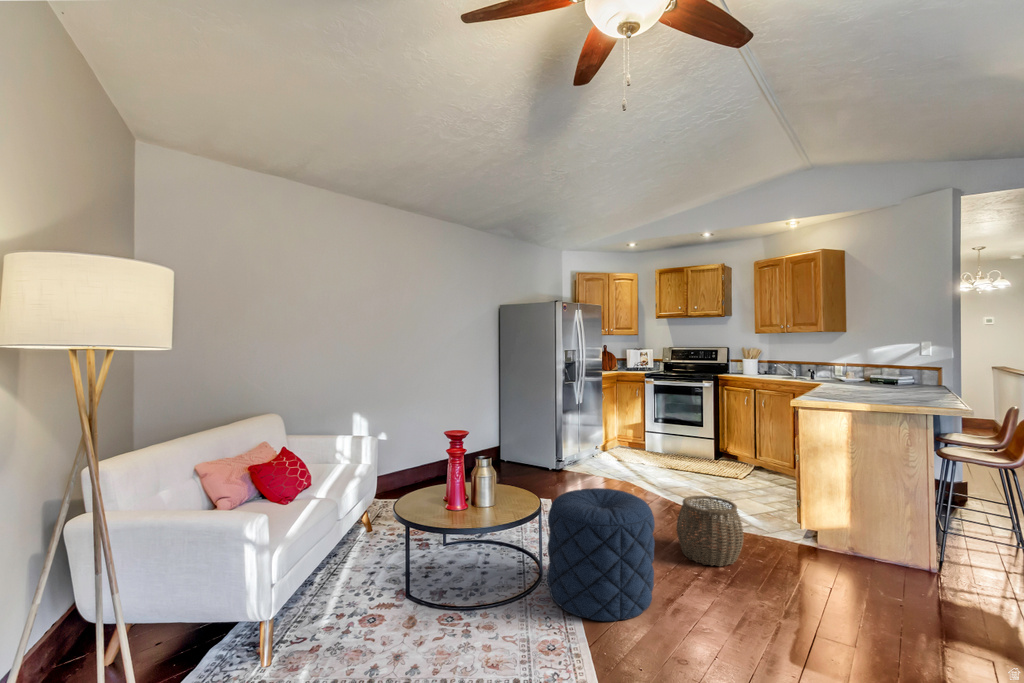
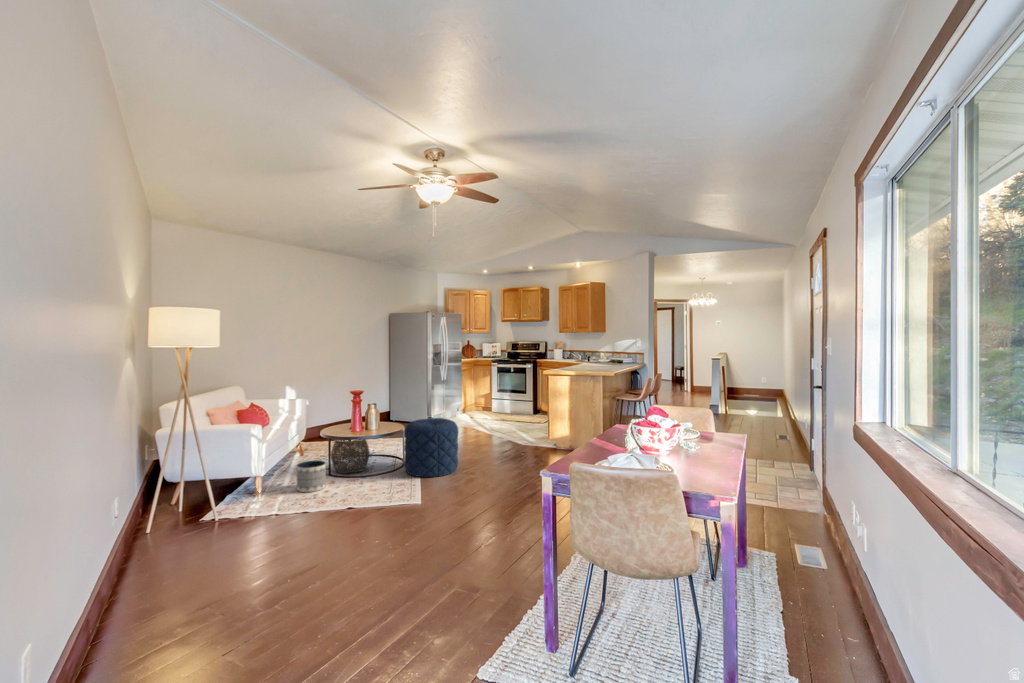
woven basket: present [677,496,744,566] -> present [331,438,369,473]
planter: none [342,576,399,652] -> present [297,461,326,492]

